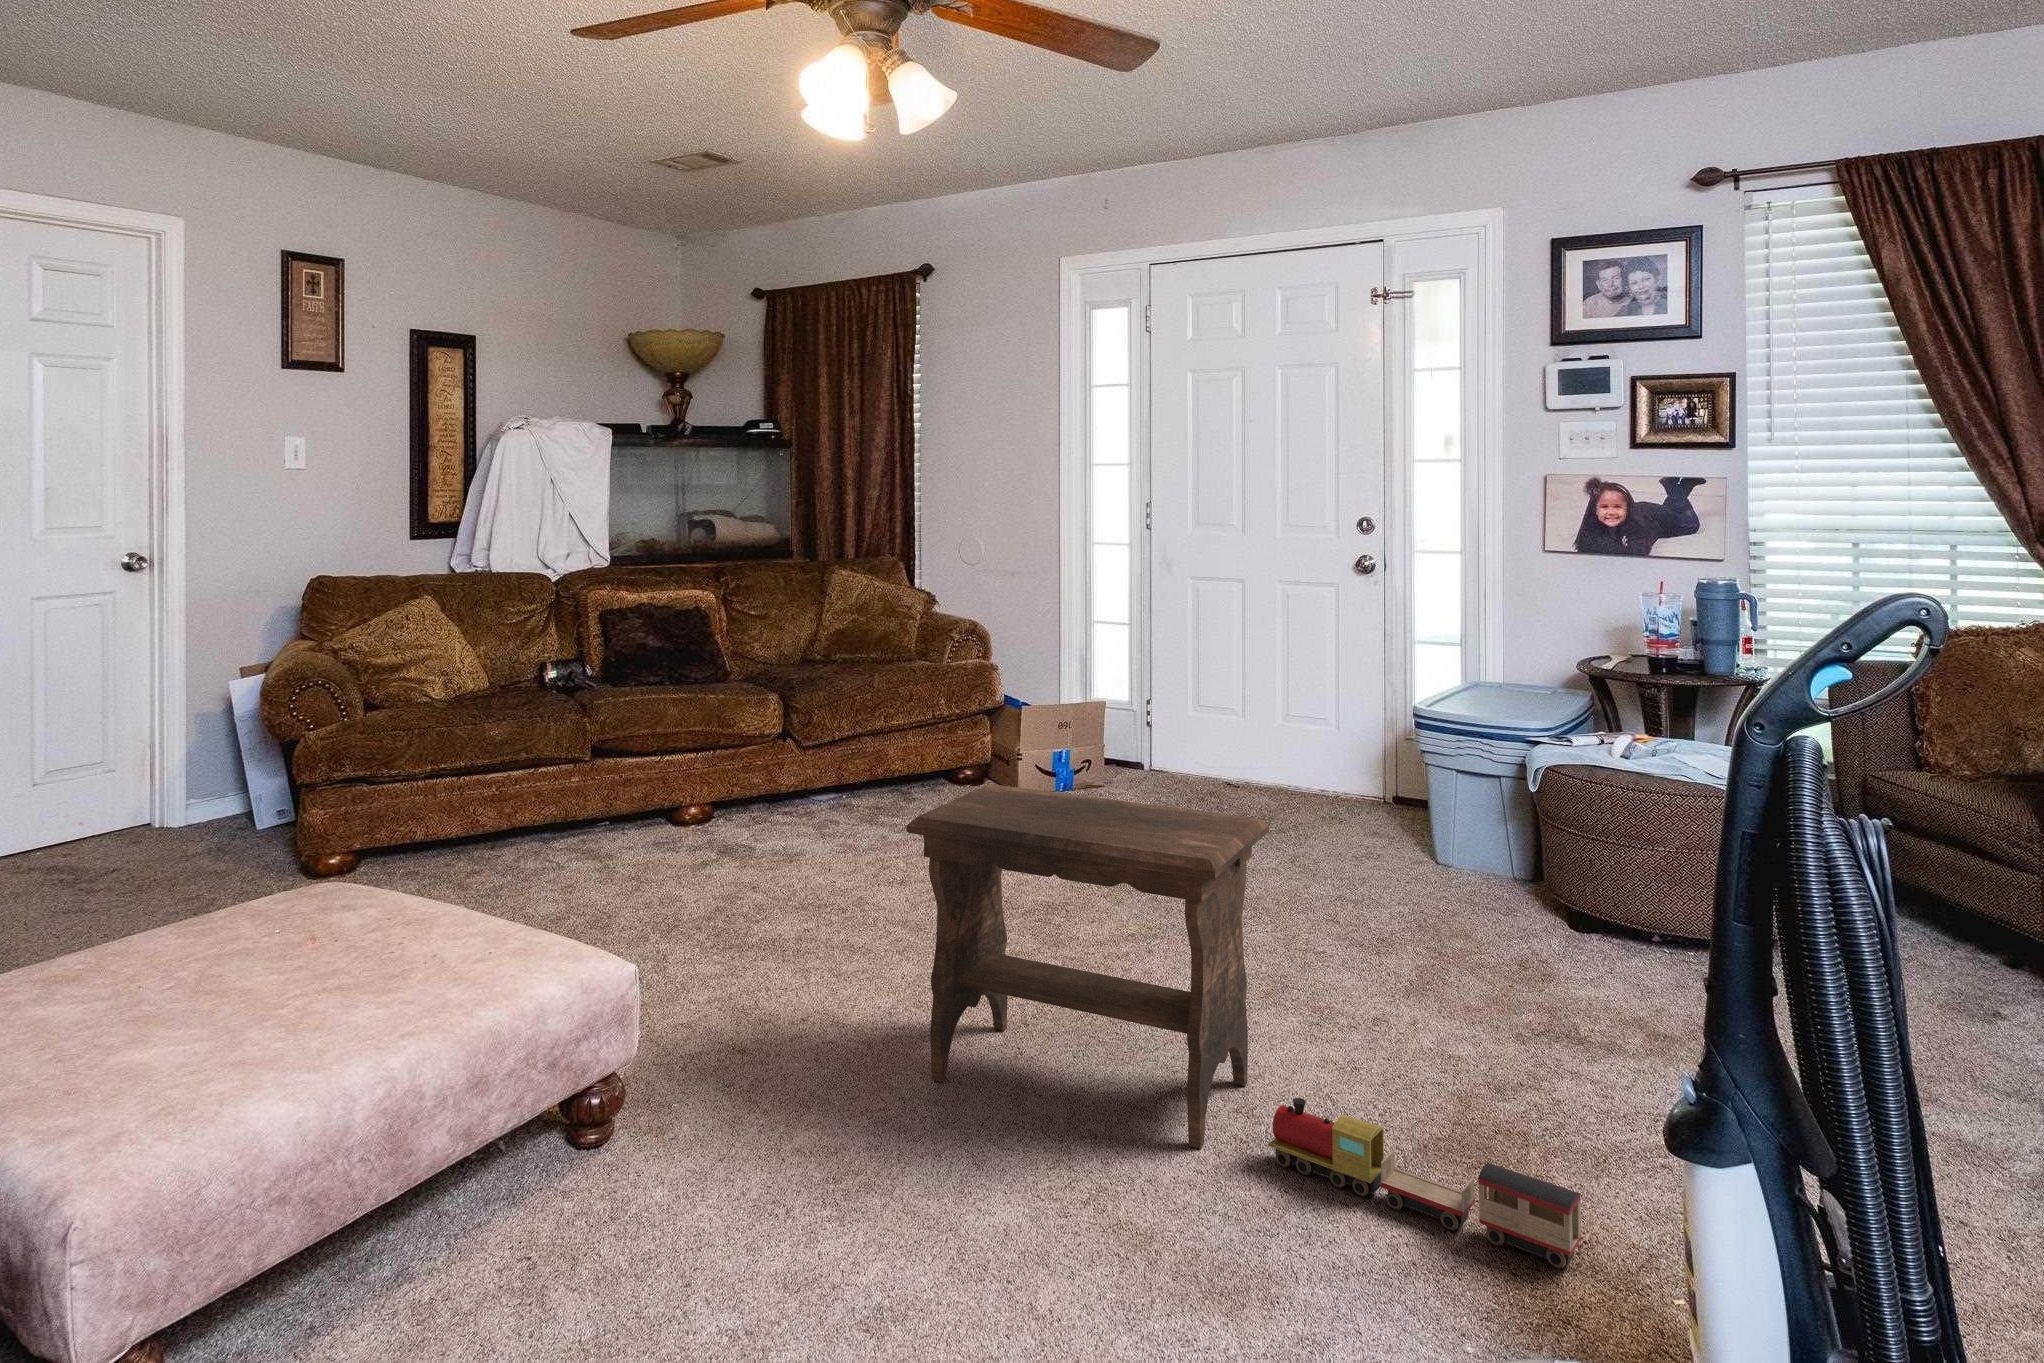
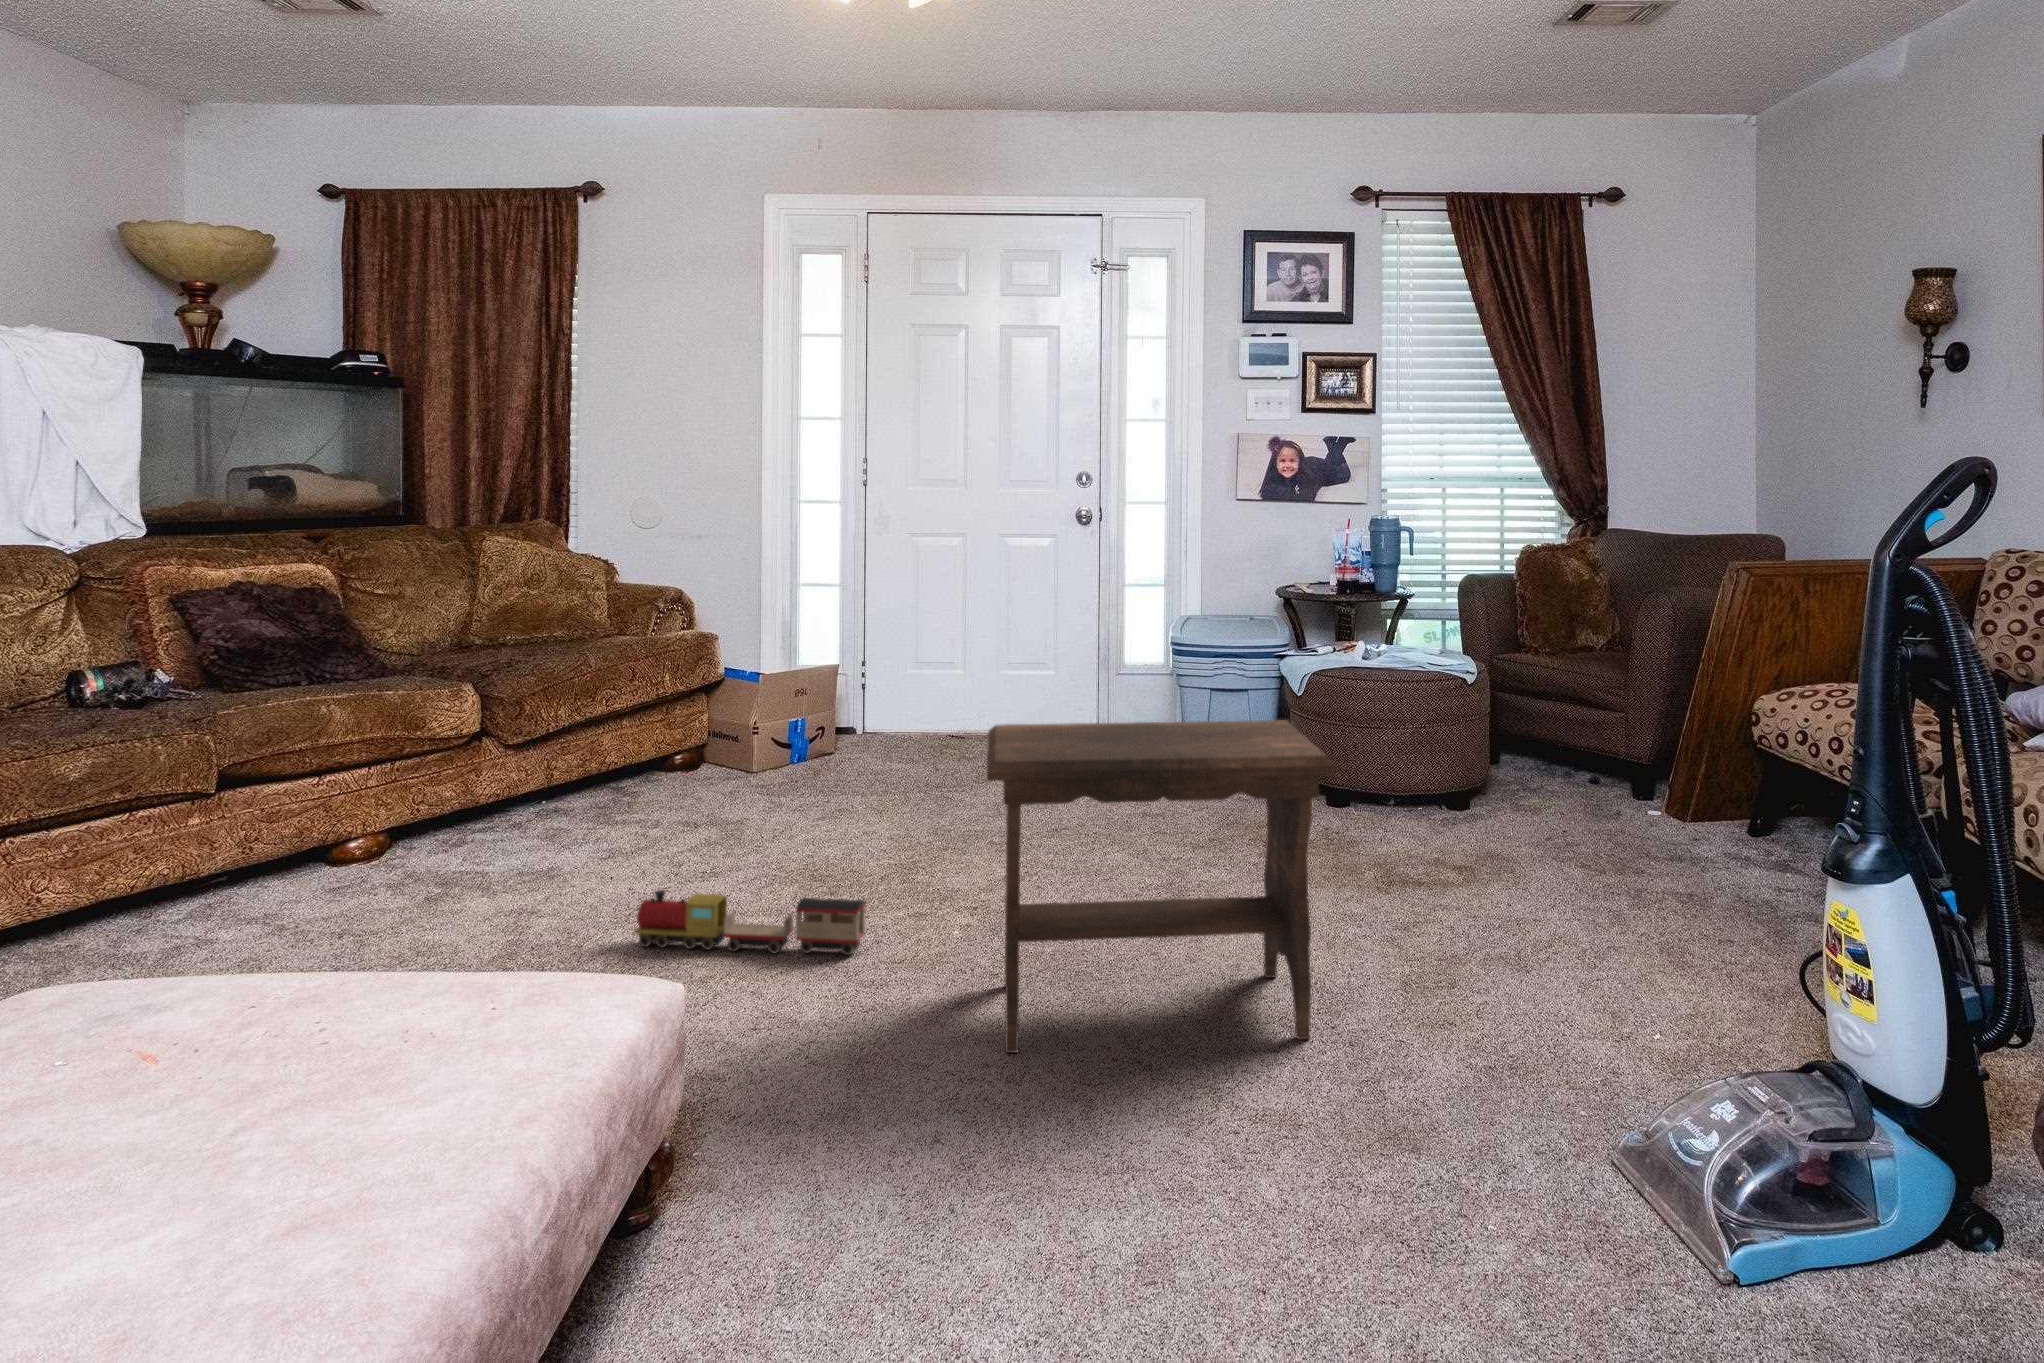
toy train: present [1268,1098,1581,1268] -> present [634,890,866,955]

